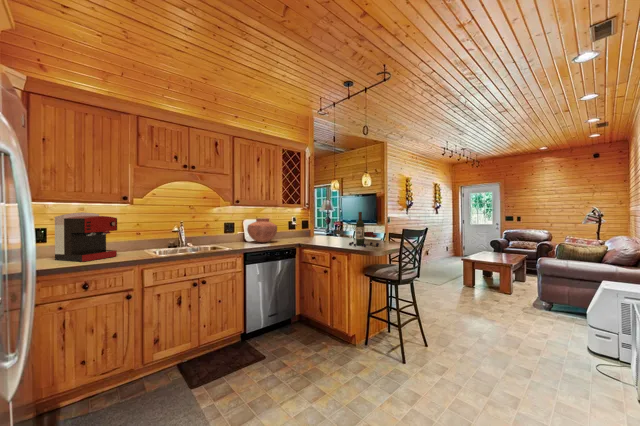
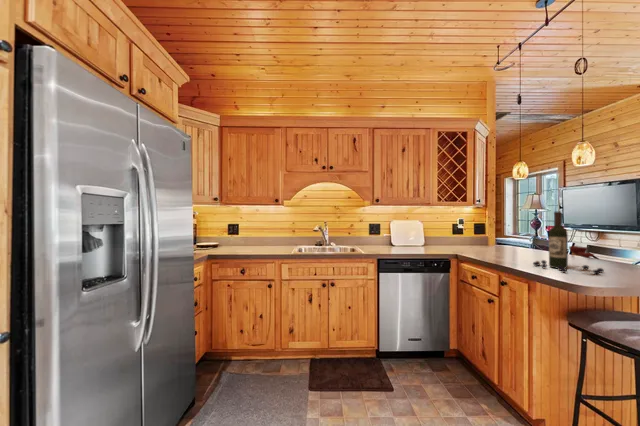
coffee maker: present [55,212,117,262] -> none [232,212,268,252]
vase: present [247,218,277,243] -> none [391,219,427,248]

